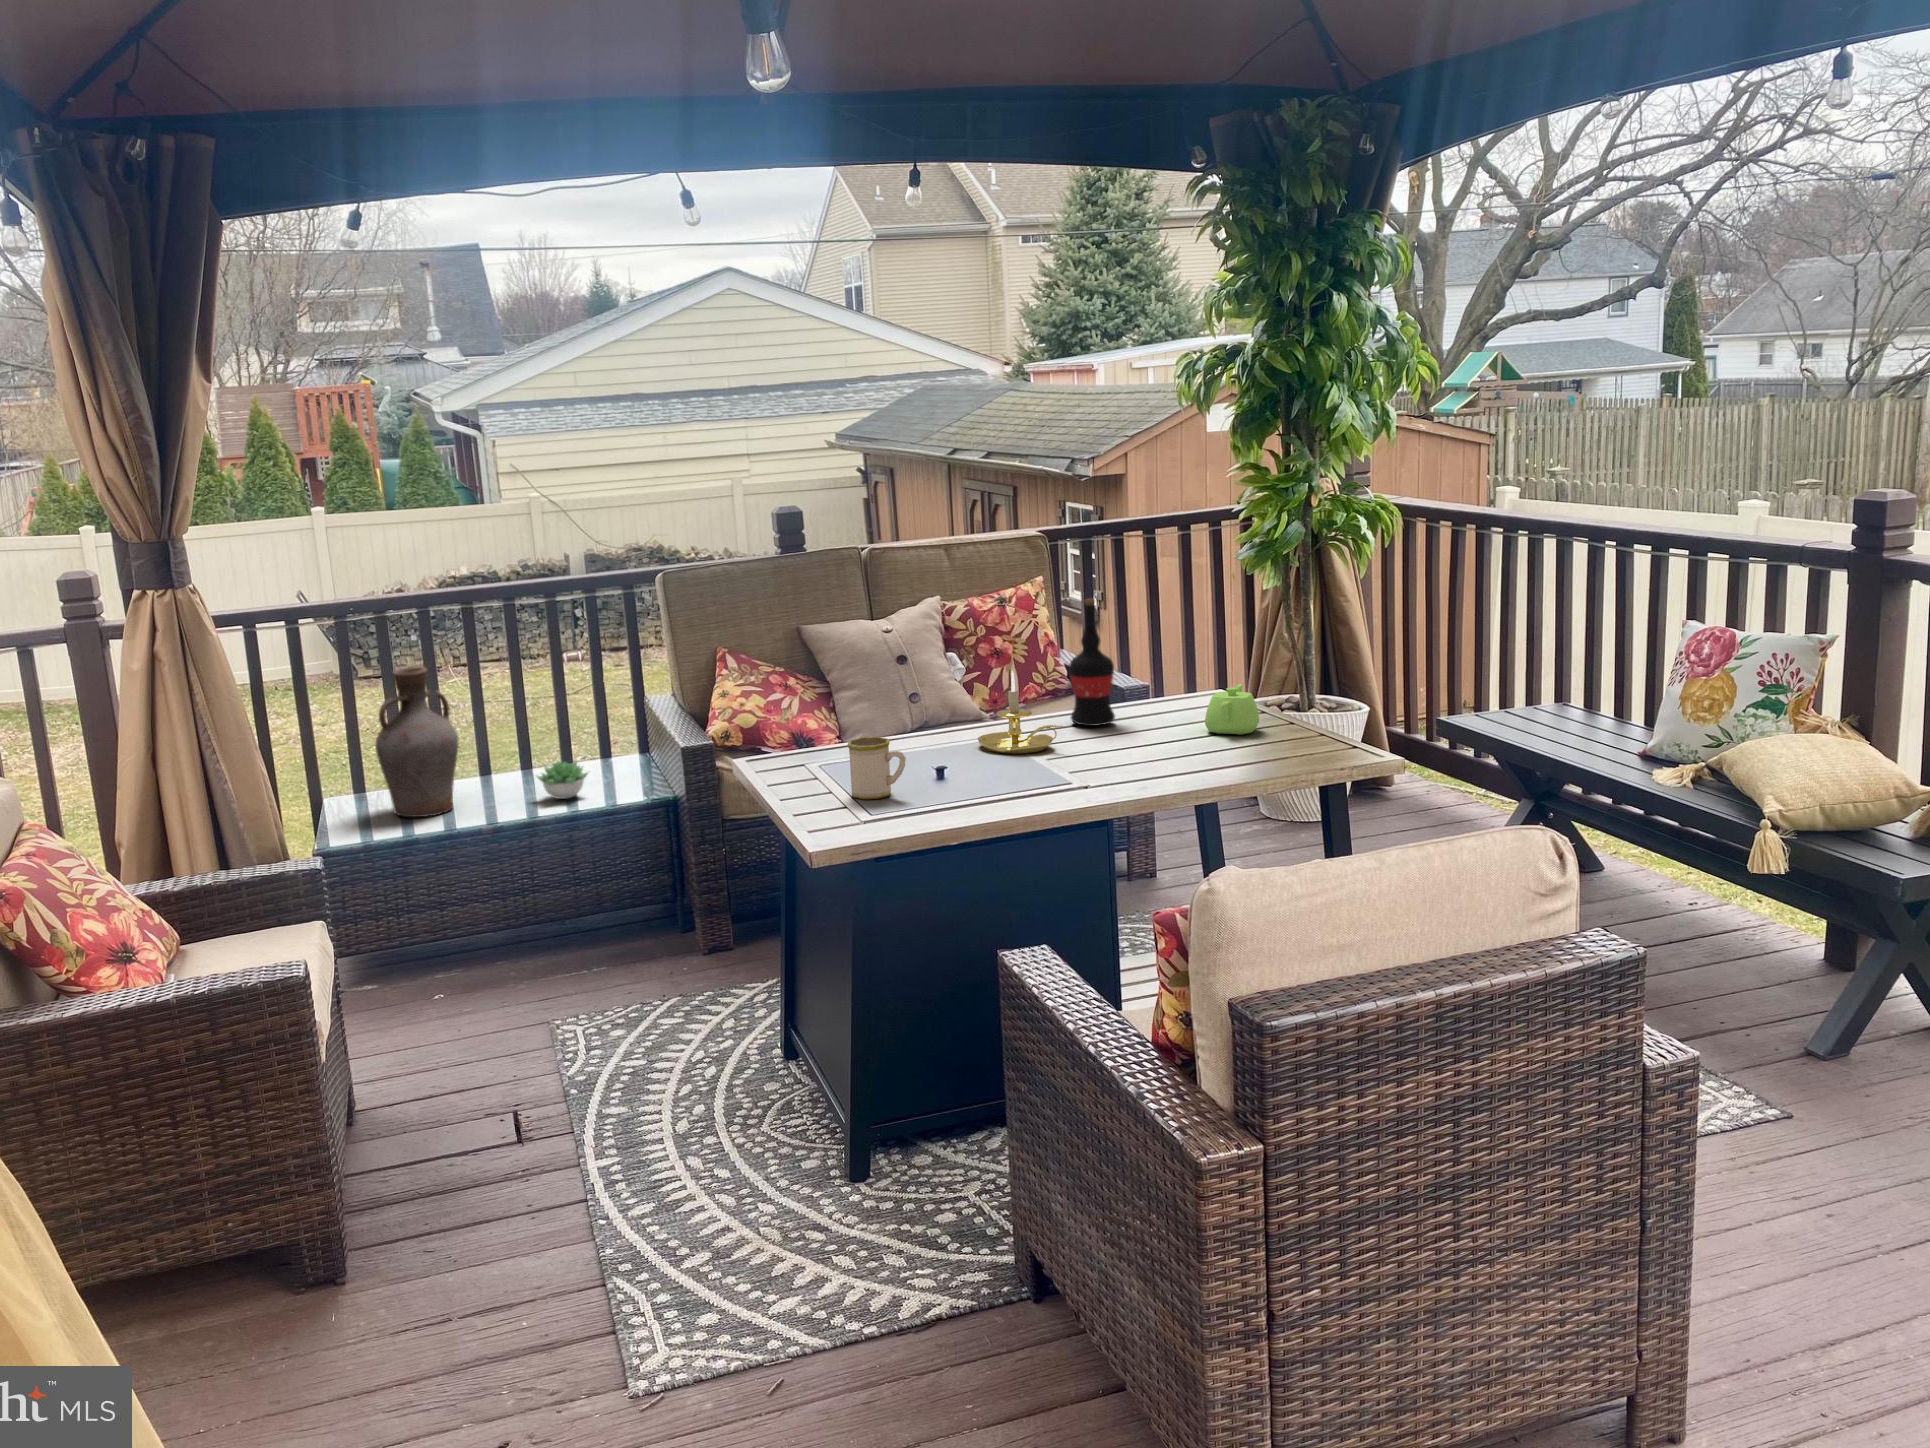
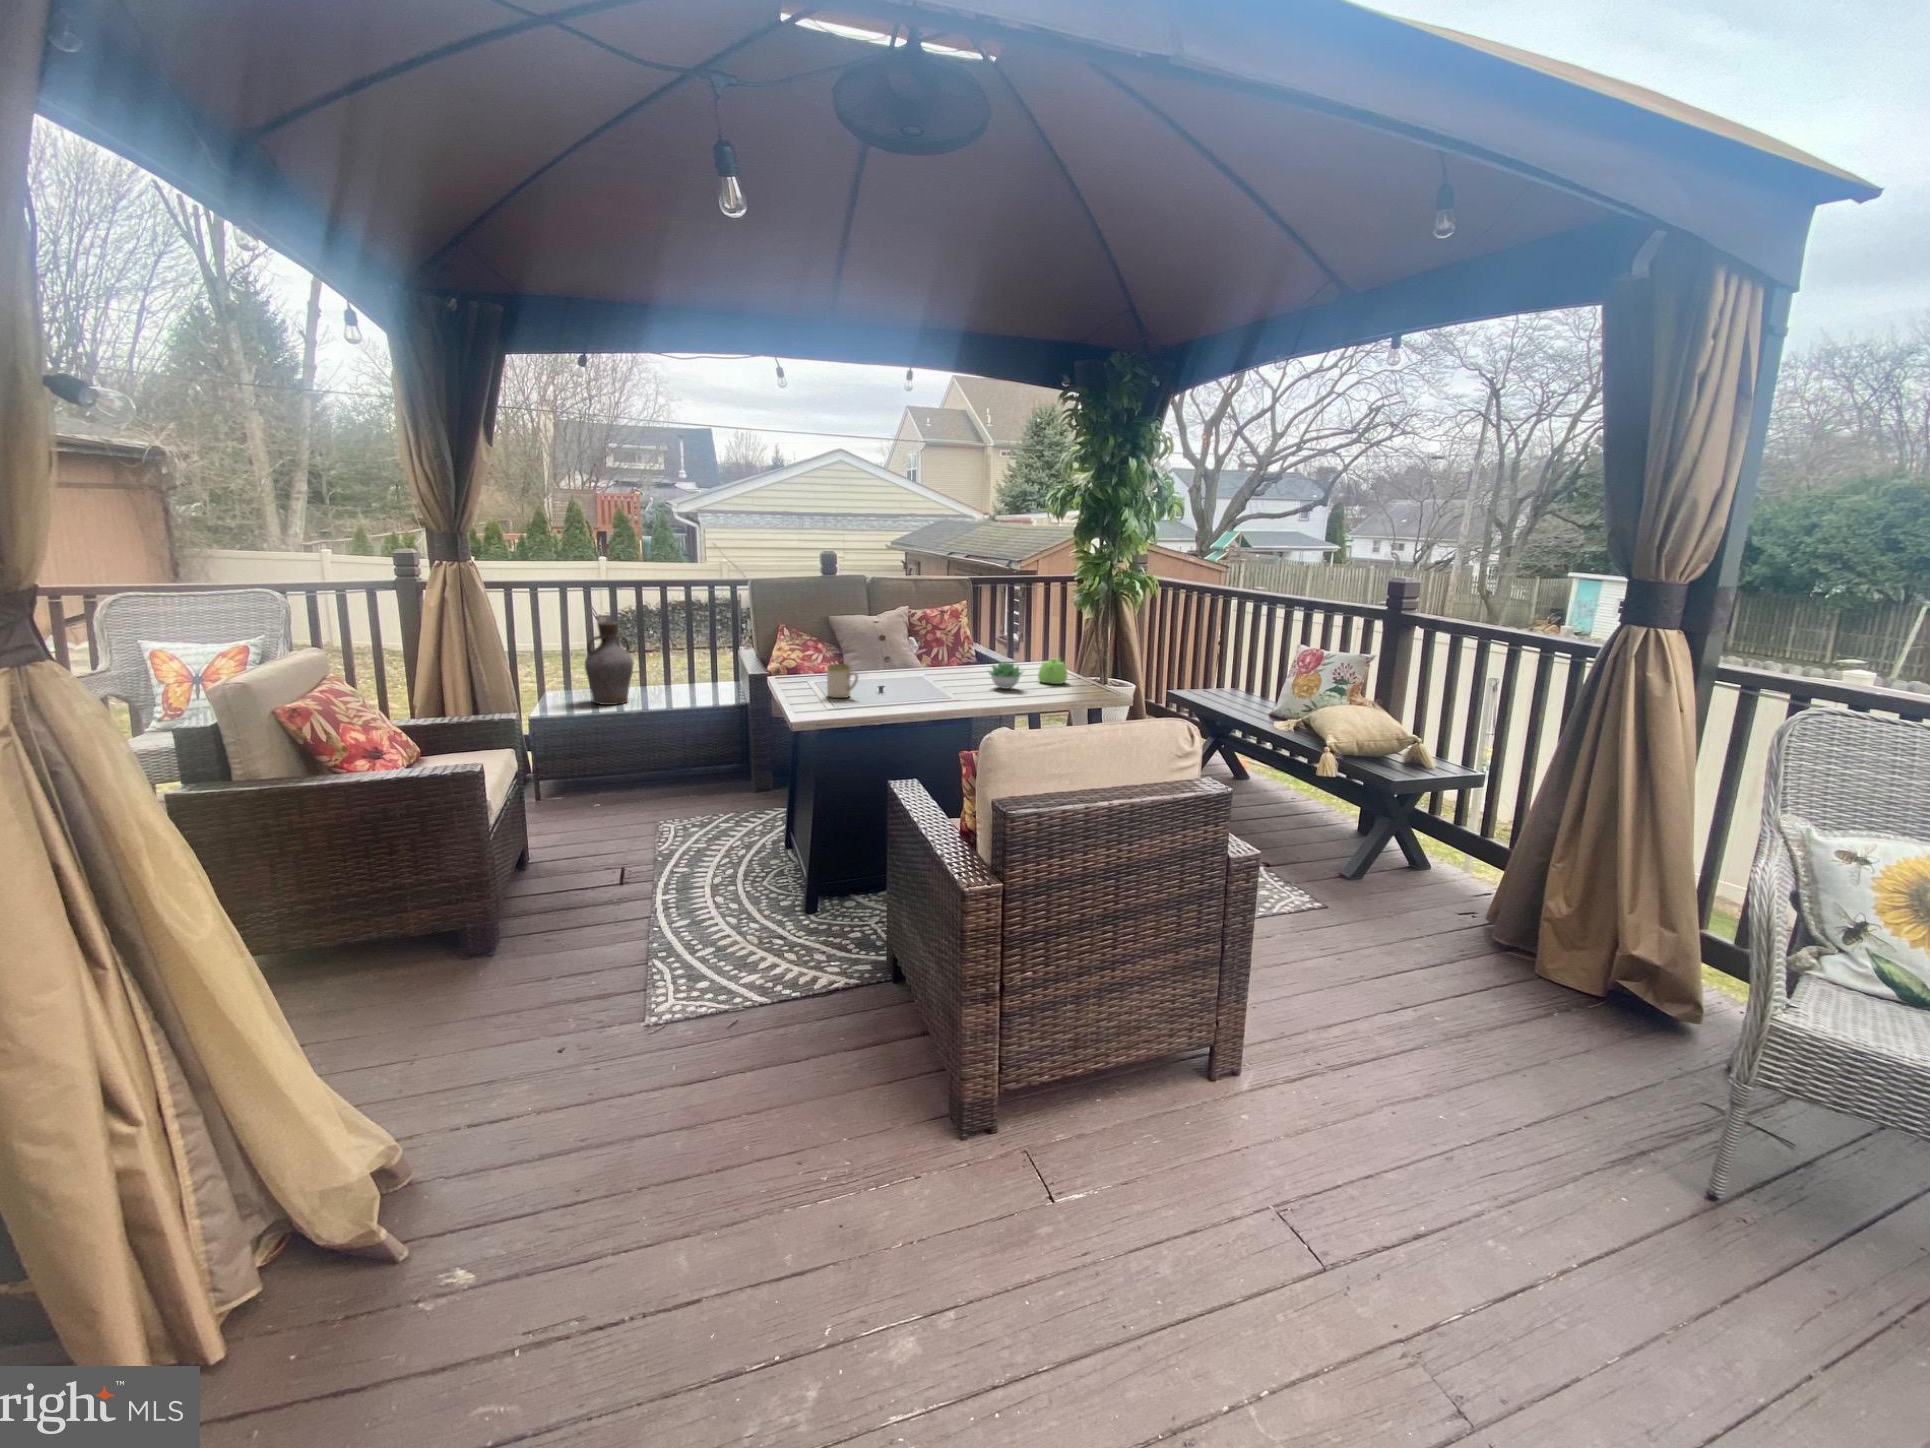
wine bottle: present [1069,599,1115,726] -> none [966,605,992,675]
candle holder: present [978,671,1062,754] -> none [910,638,957,684]
succulent plant: present [537,762,588,799] -> present [989,662,1023,689]

